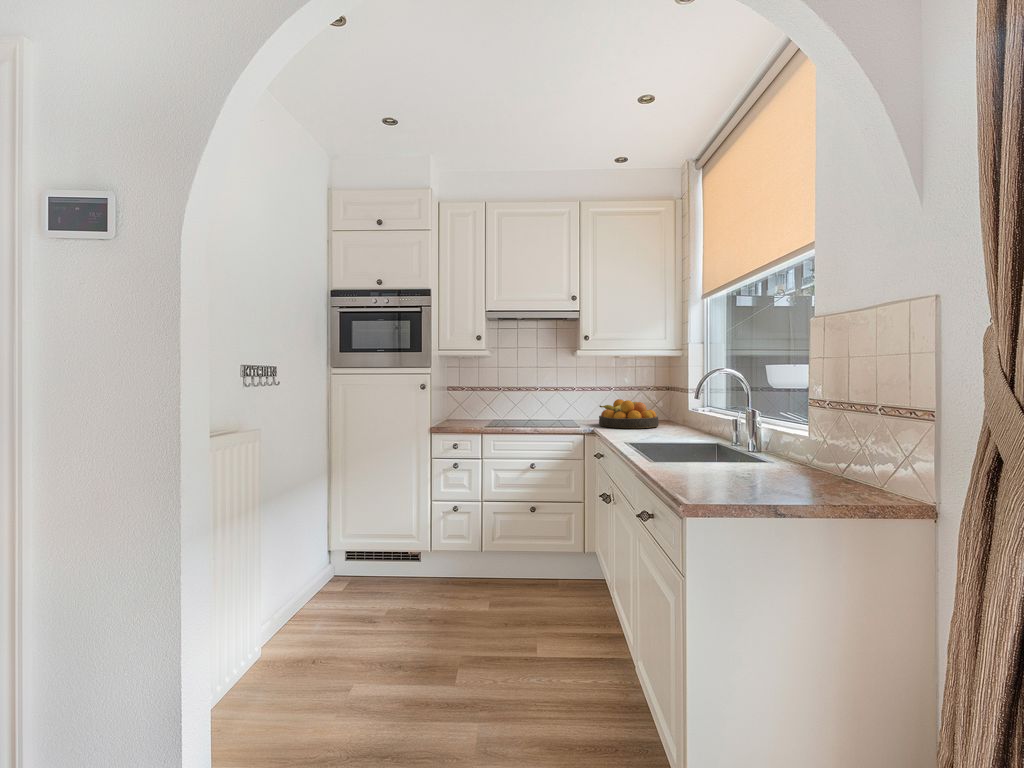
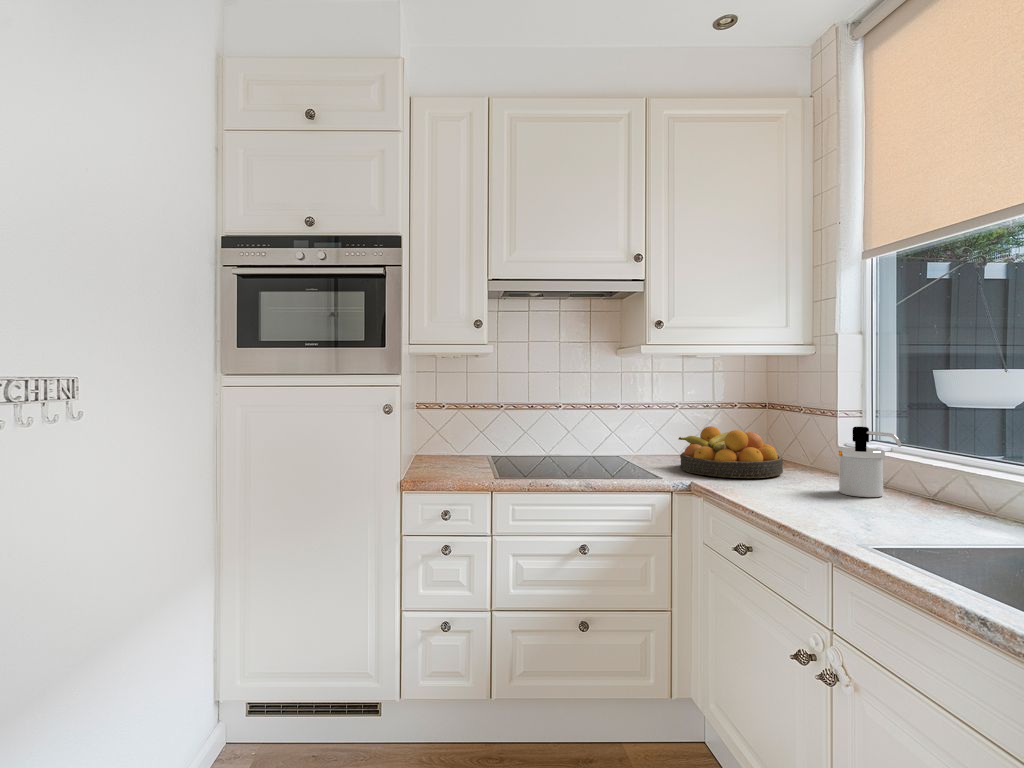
soap dispenser: none [671,396,697,436] -> present [837,427,902,497]

